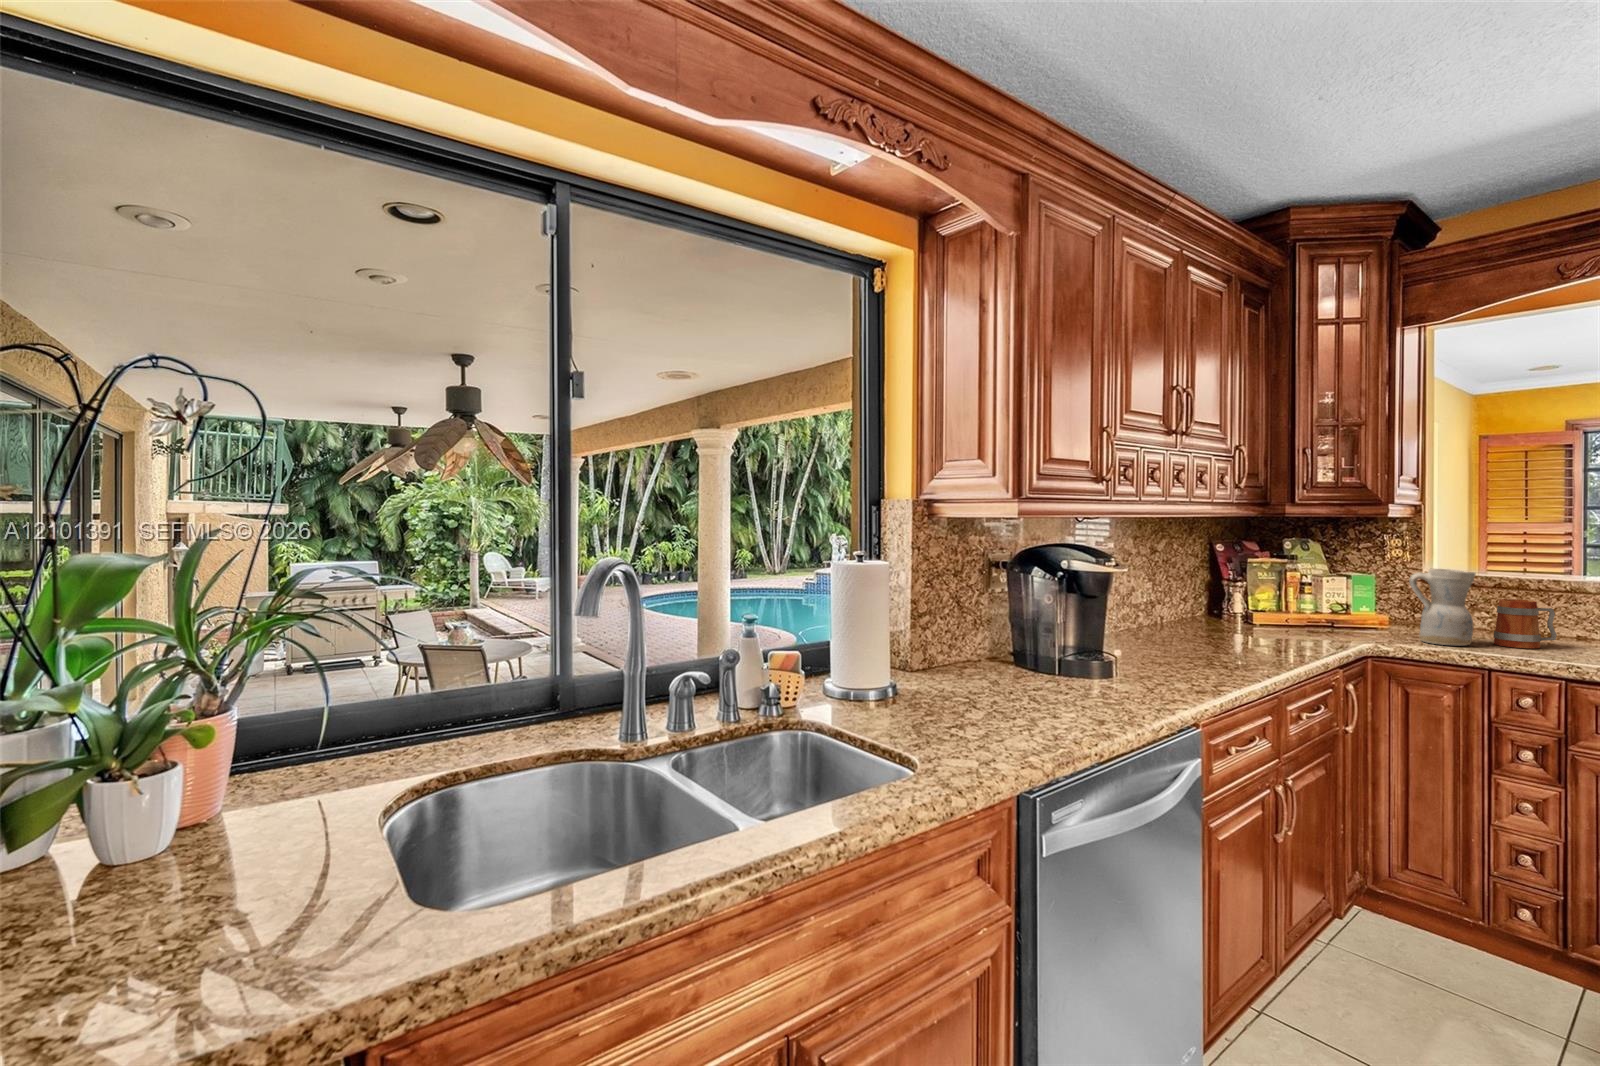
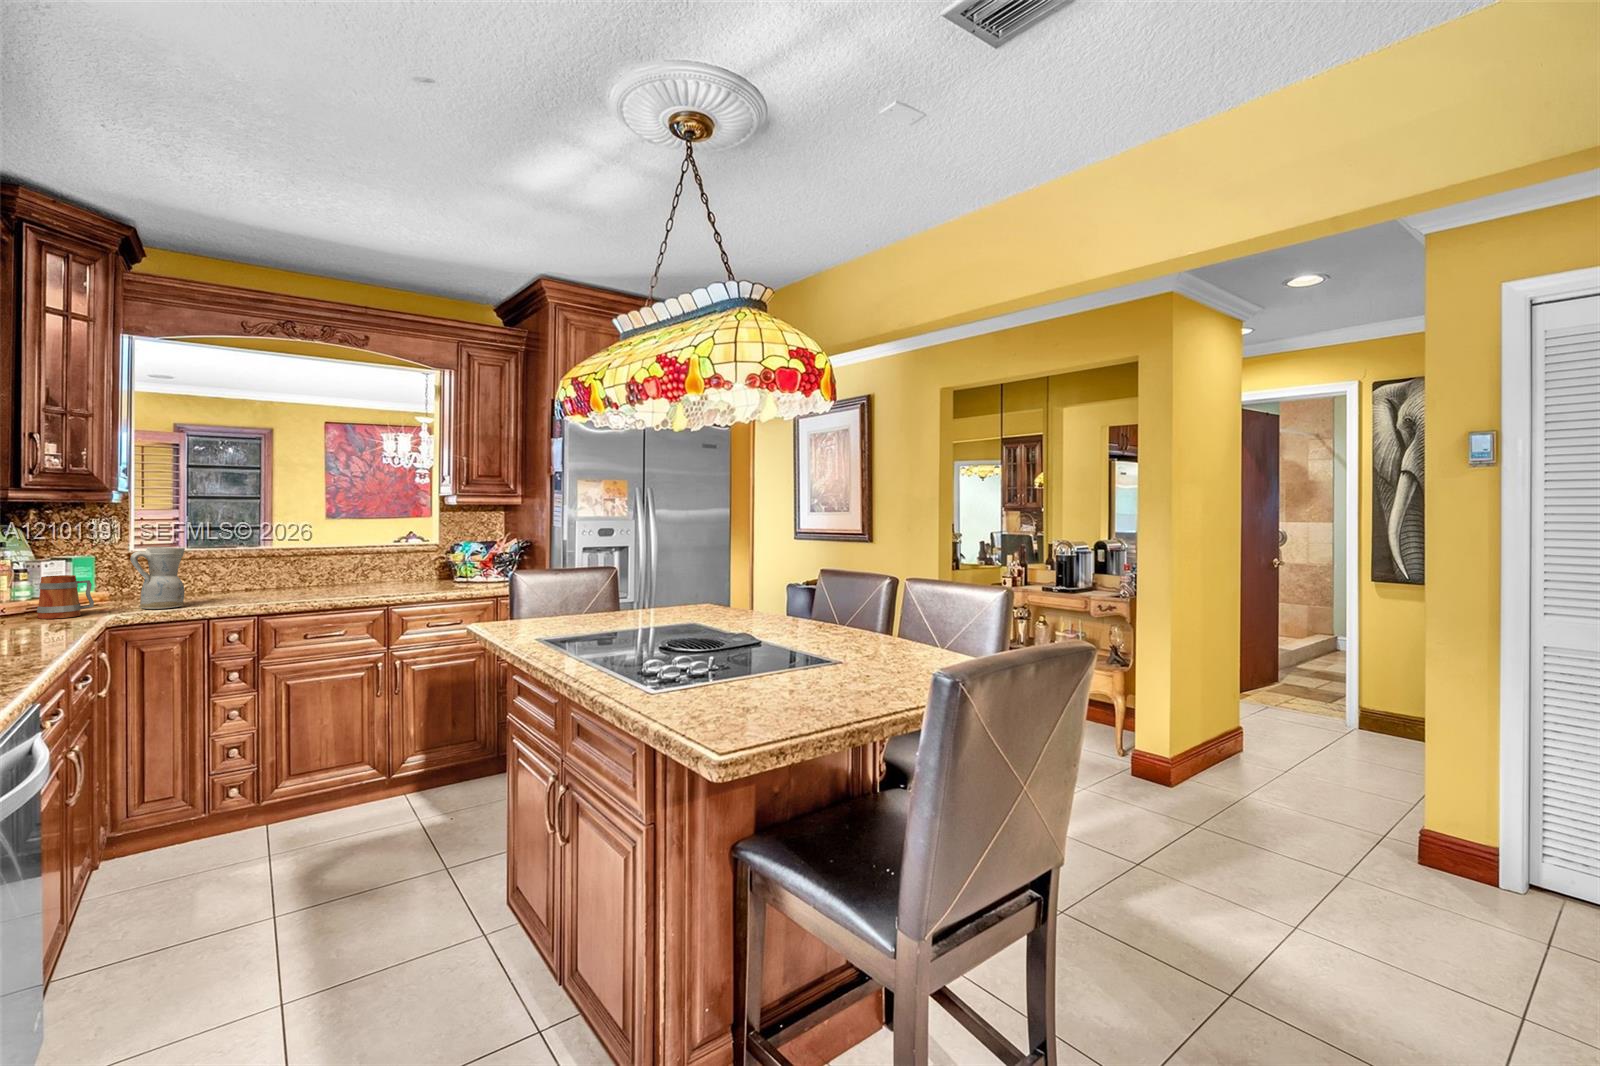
mug: present [1494,599,1557,648] -> present [37,575,94,619]

